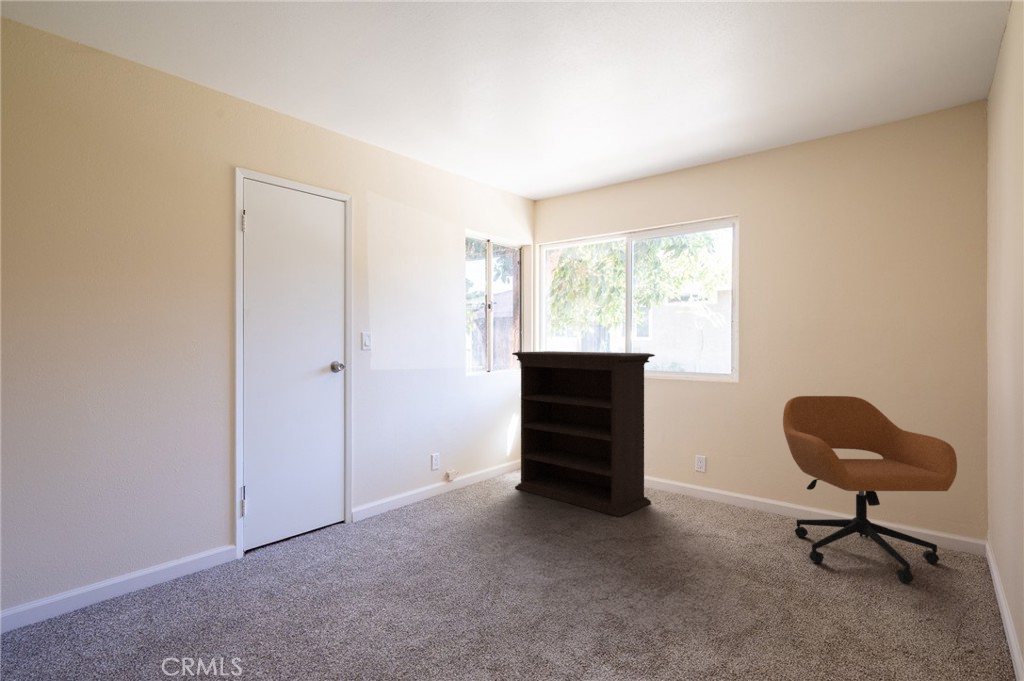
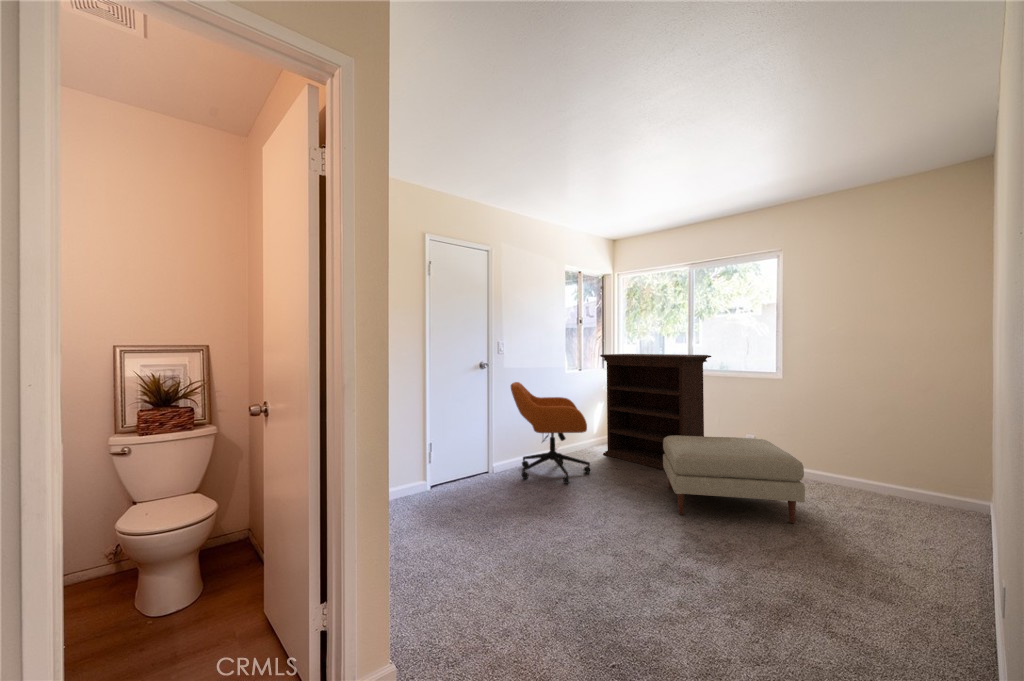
office chair: present [783,396,957,582] -> present [511,382,590,483]
ottoman: none [586,465,766,587] -> present [663,435,805,523]

